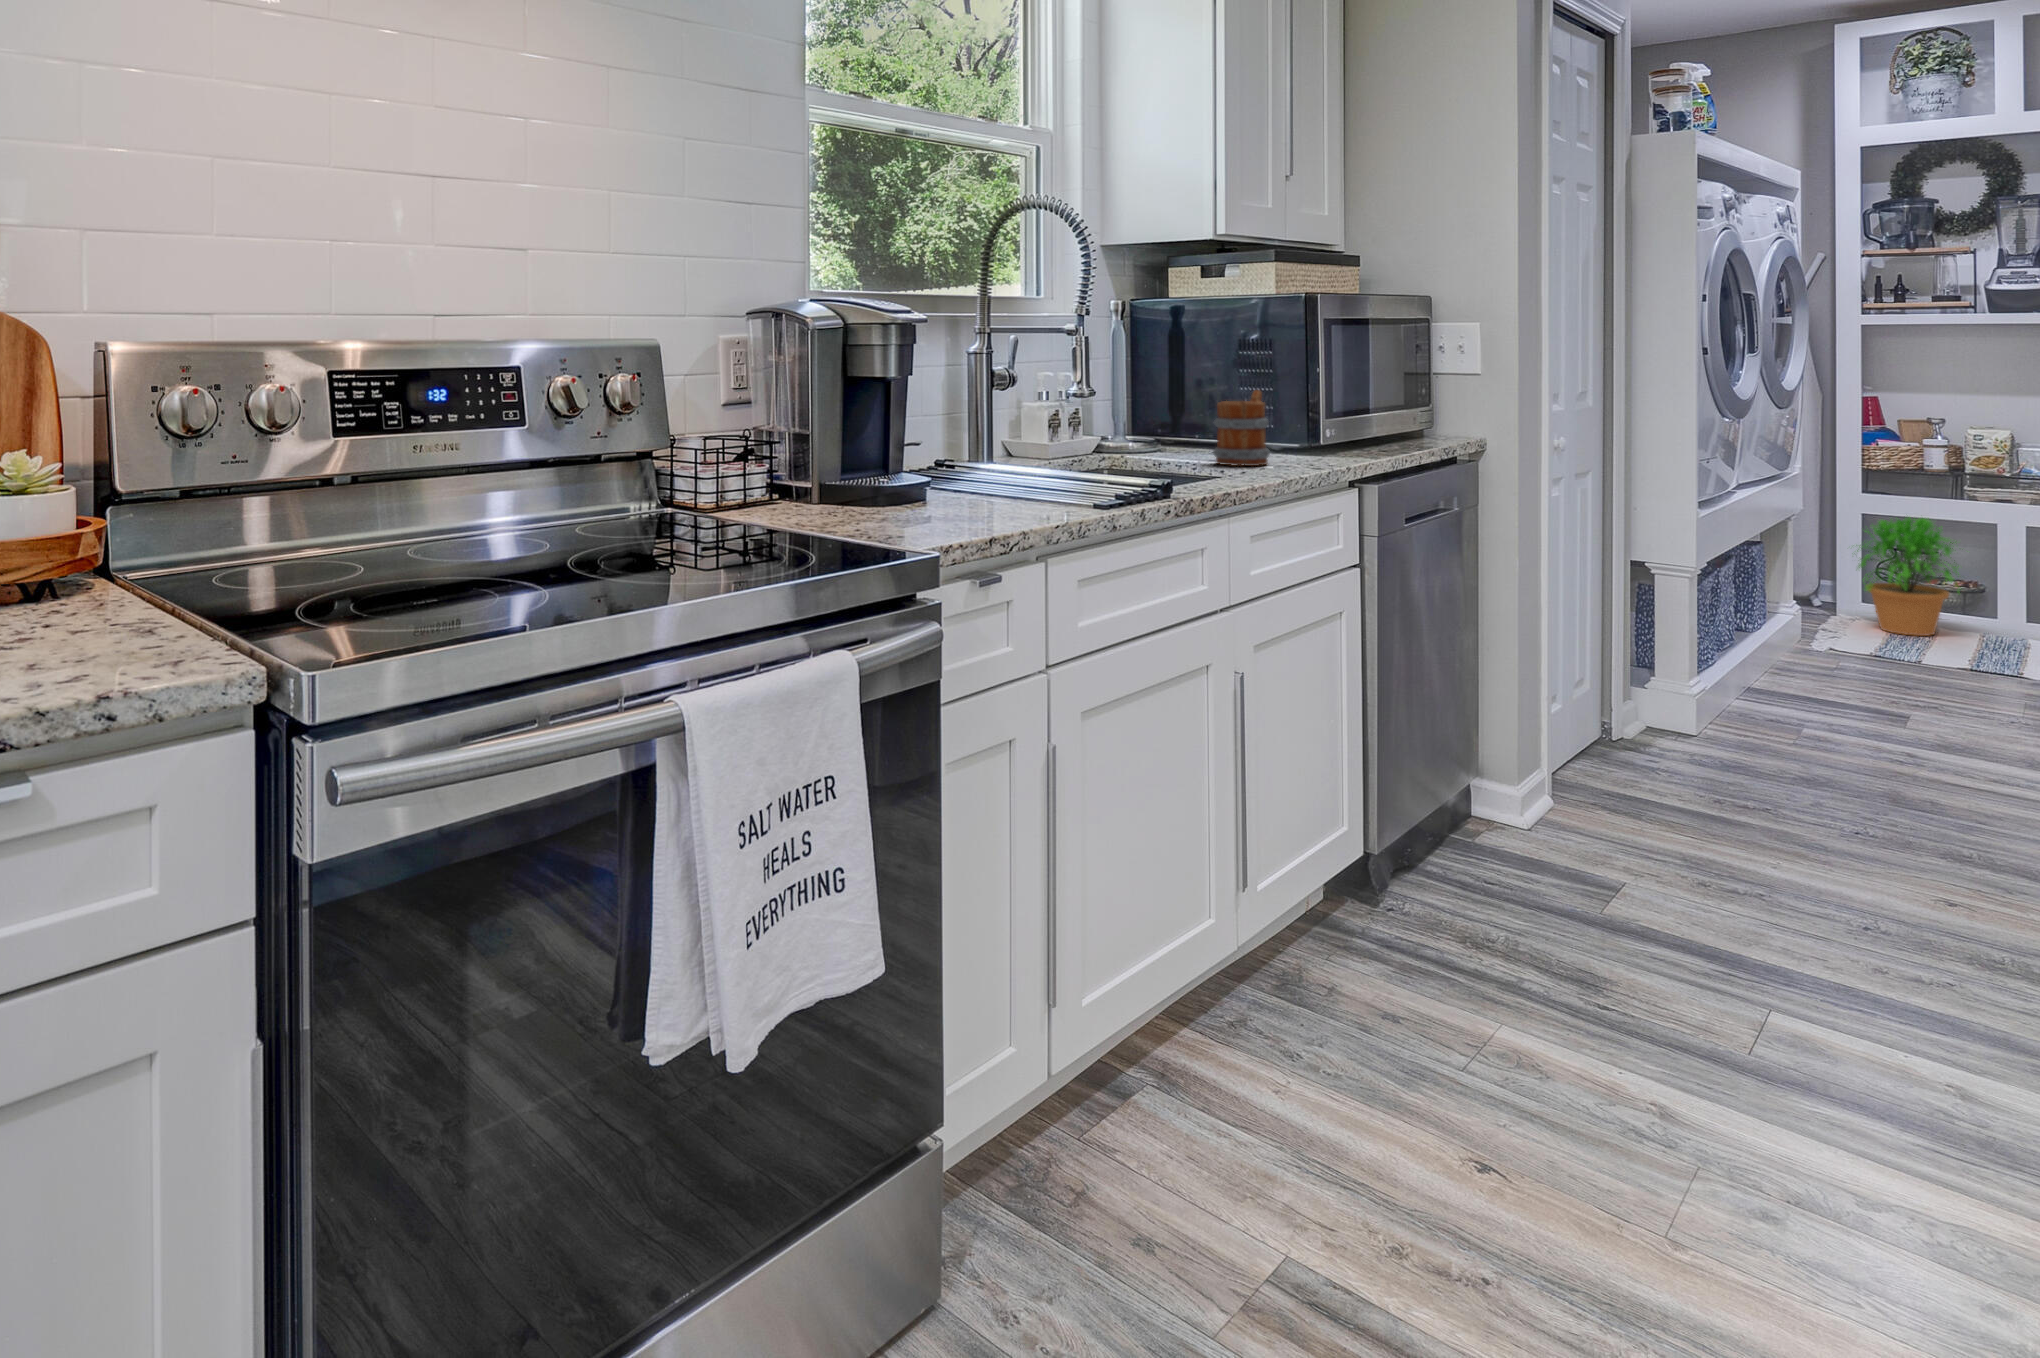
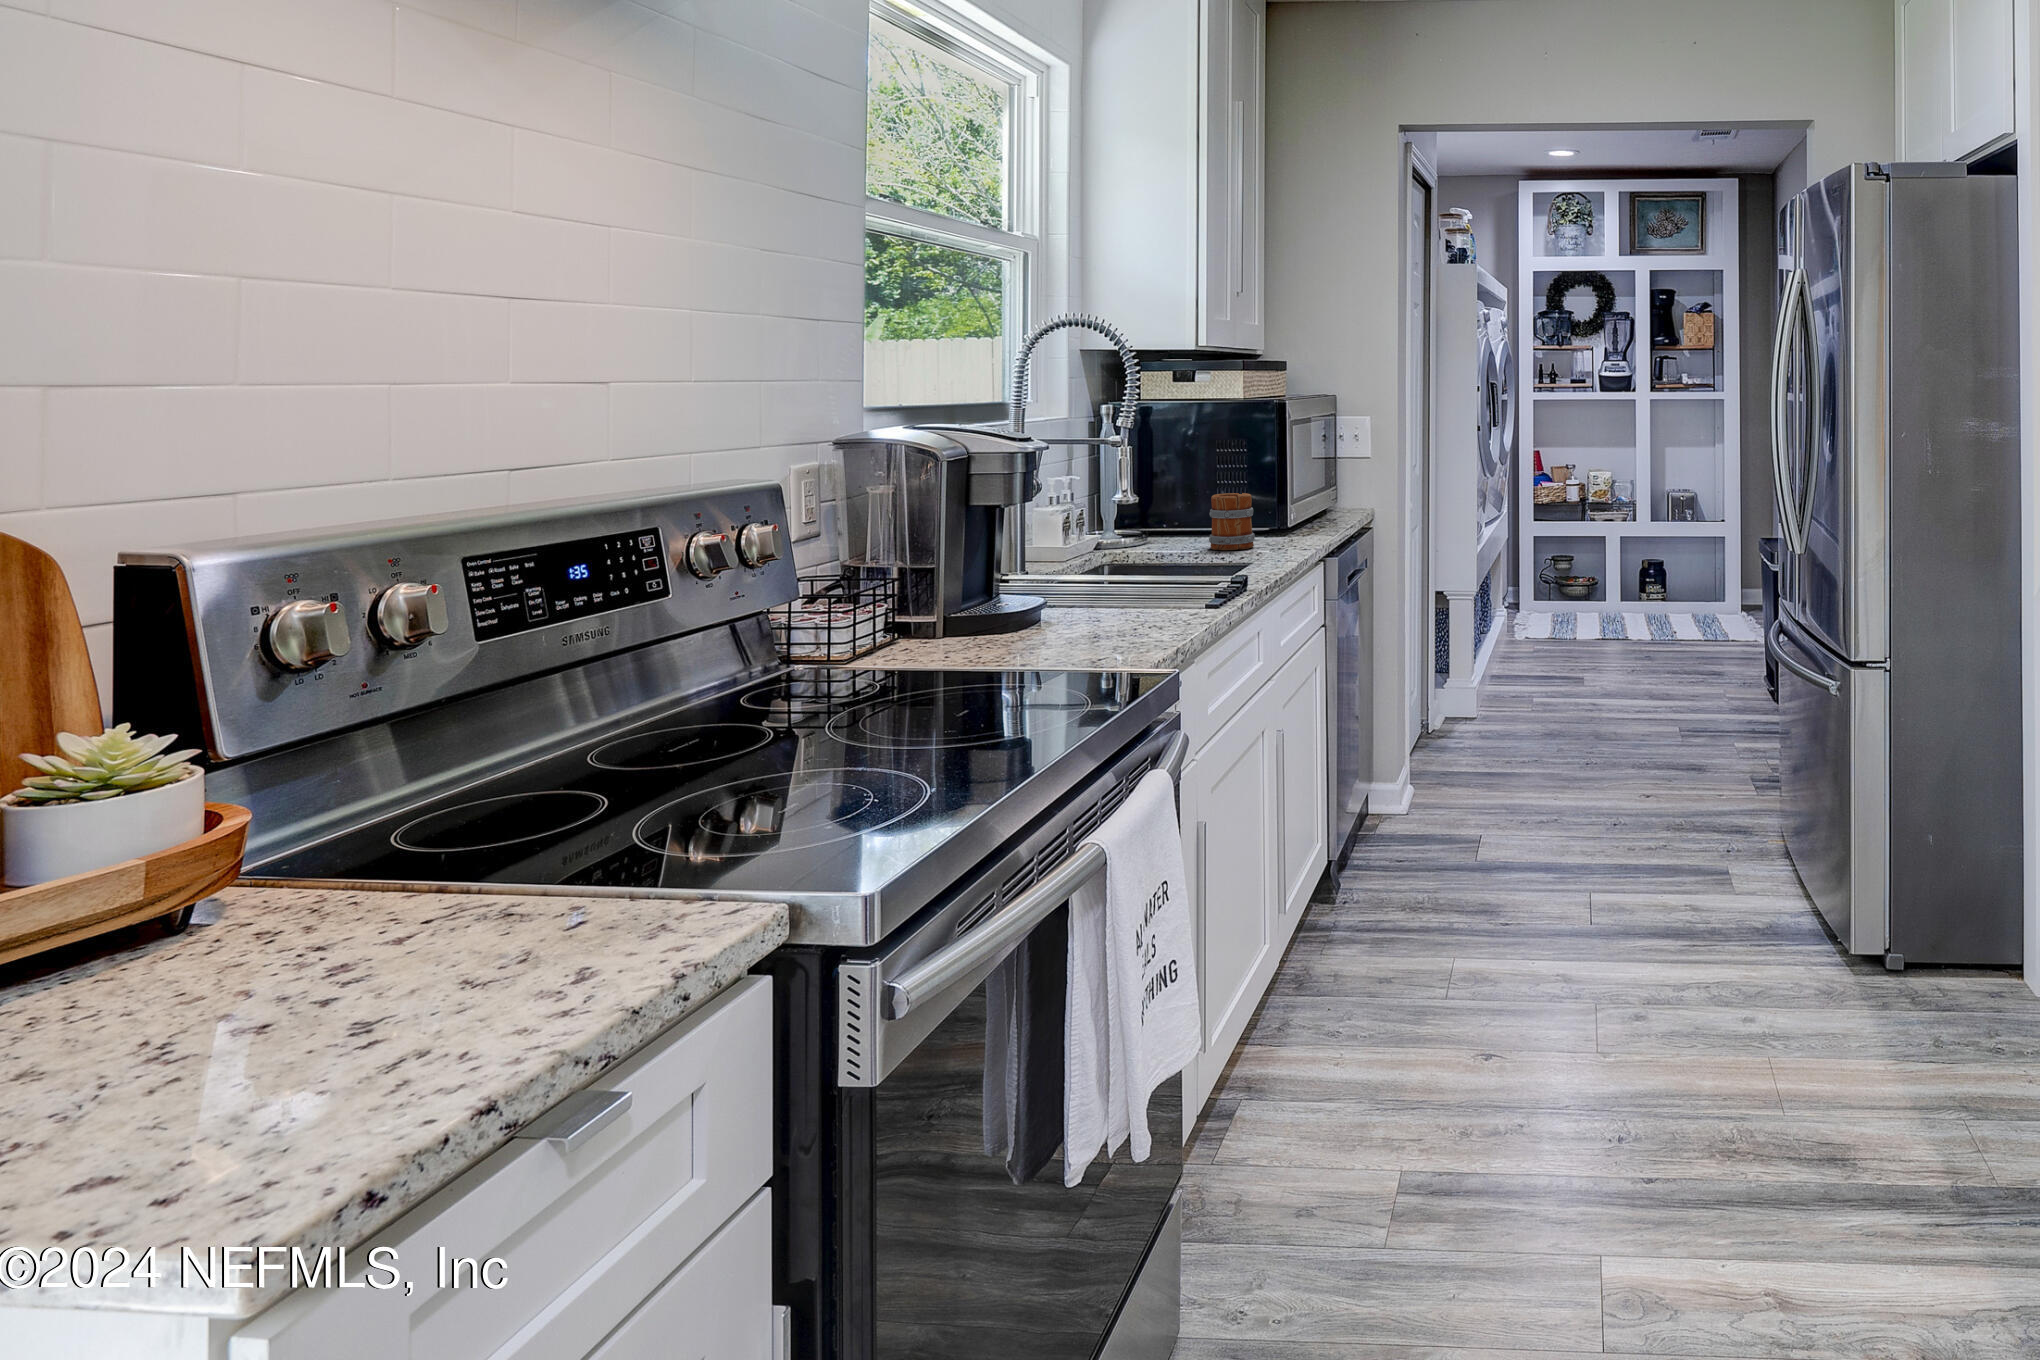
potted plant: present [1857,517,1959,636] -> none [1527,530,1597,617]

